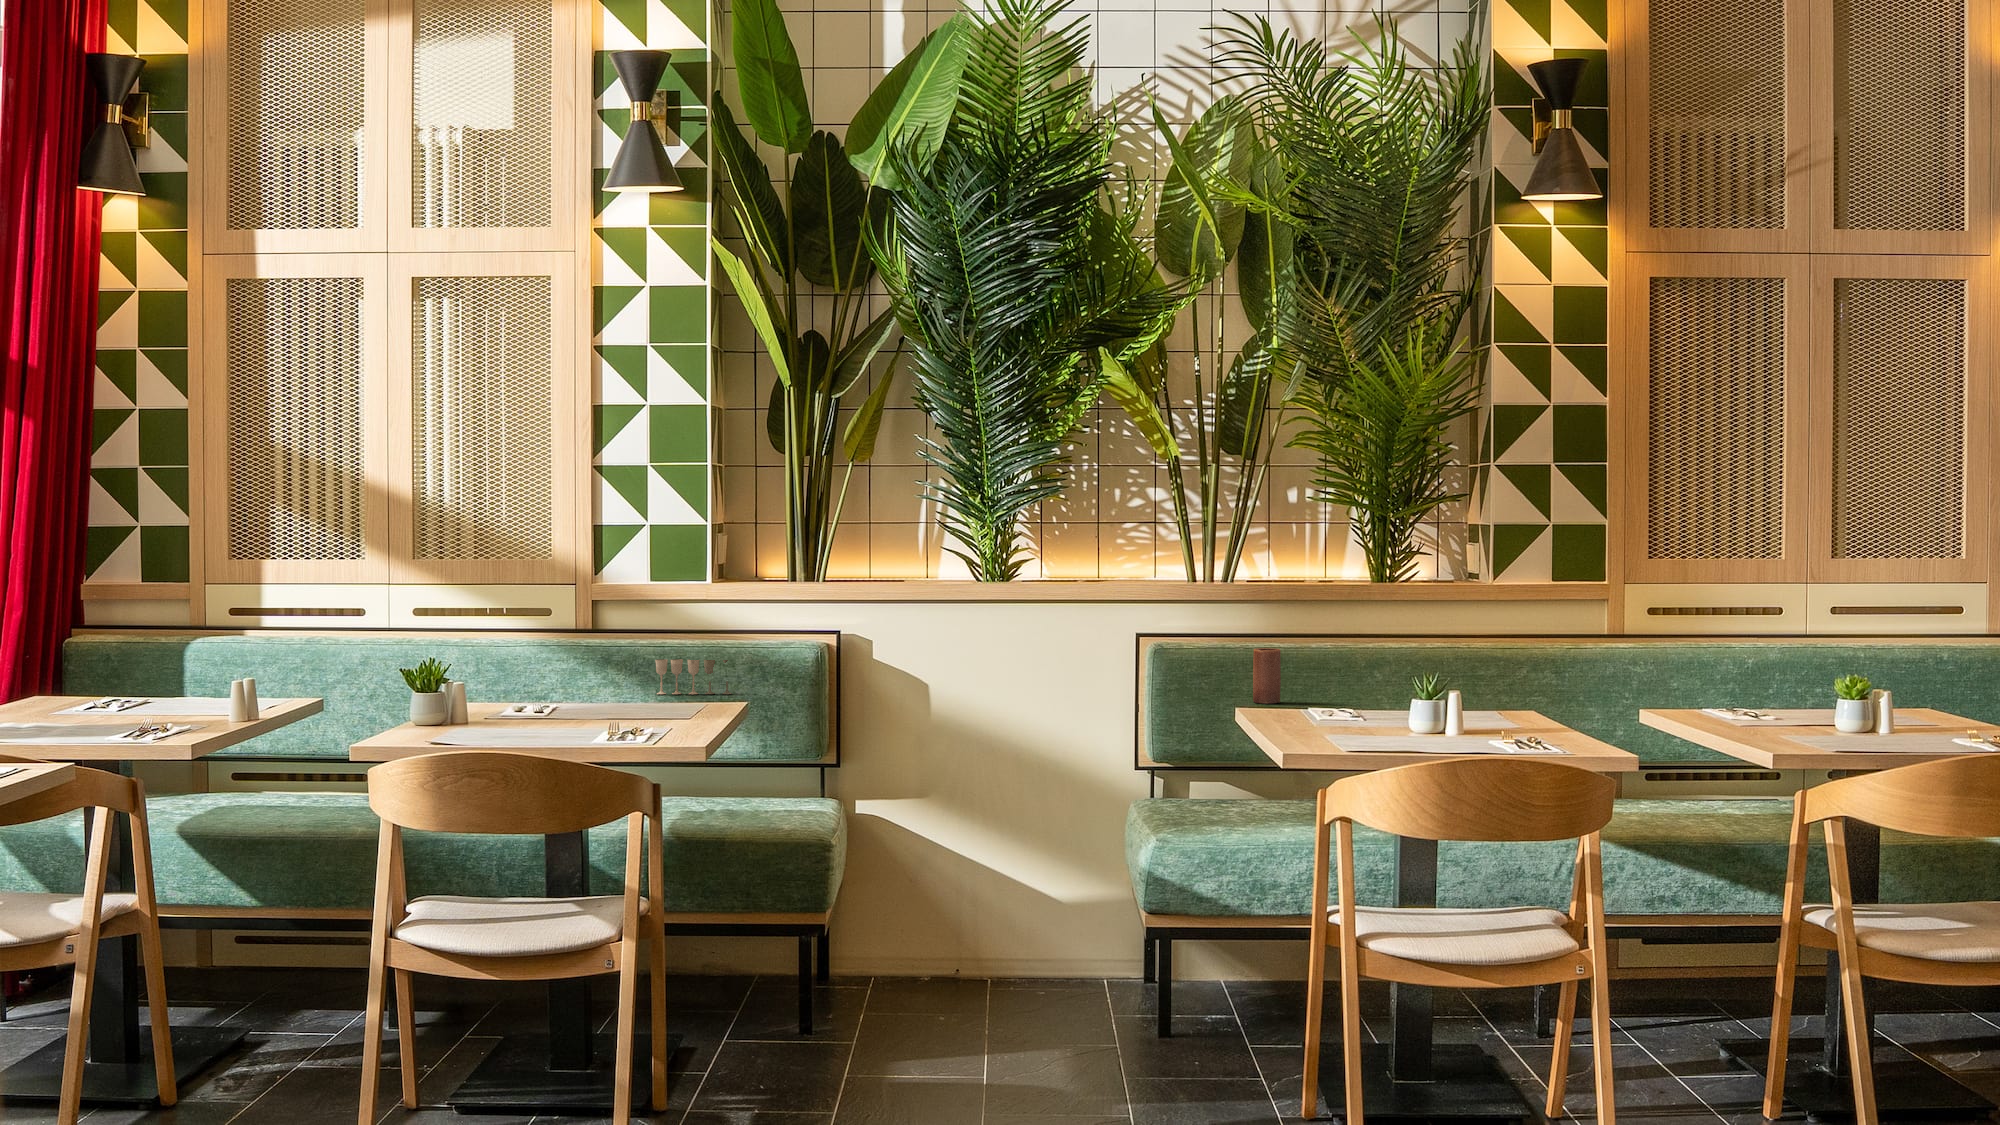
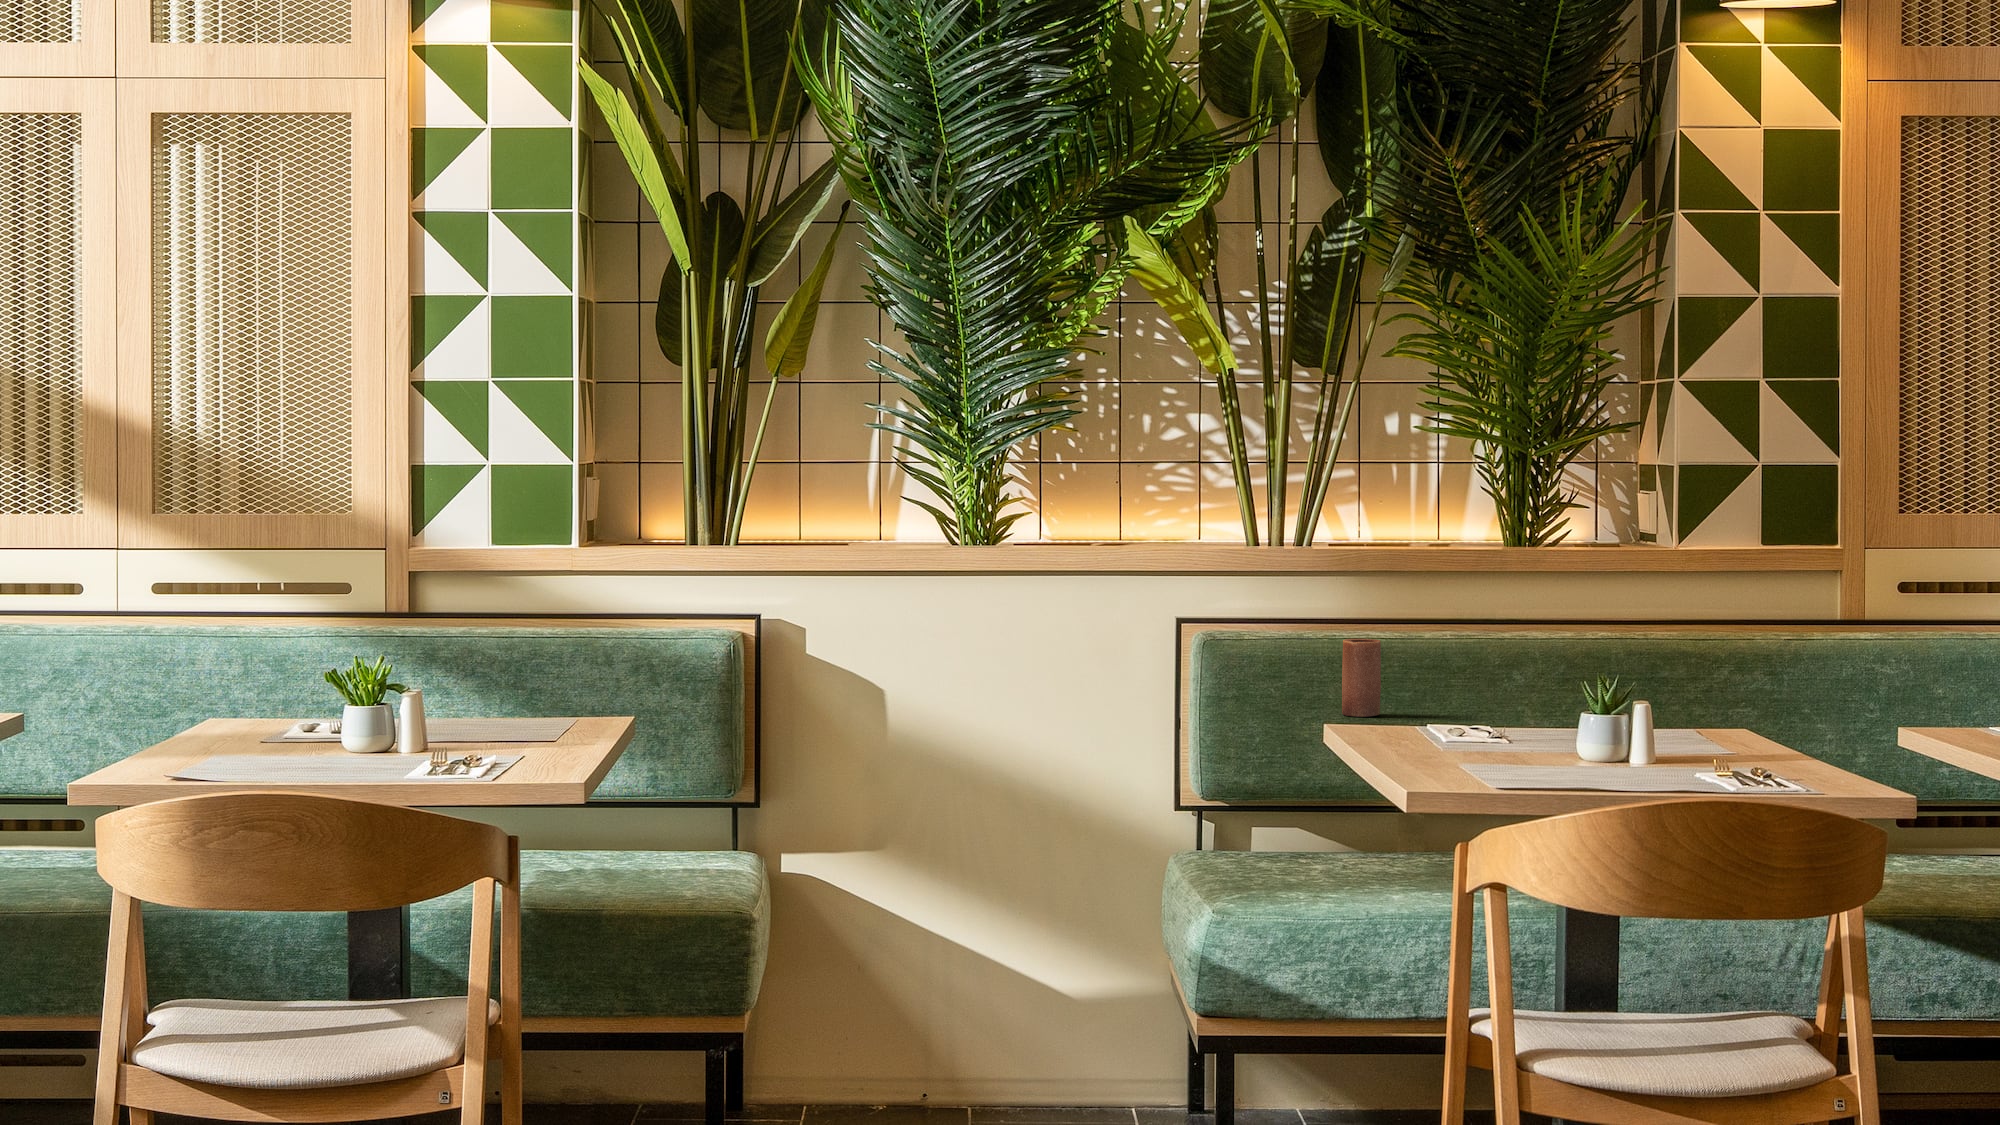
wine glass: present [655,659,732,695] -> none [501,656,611,707]

